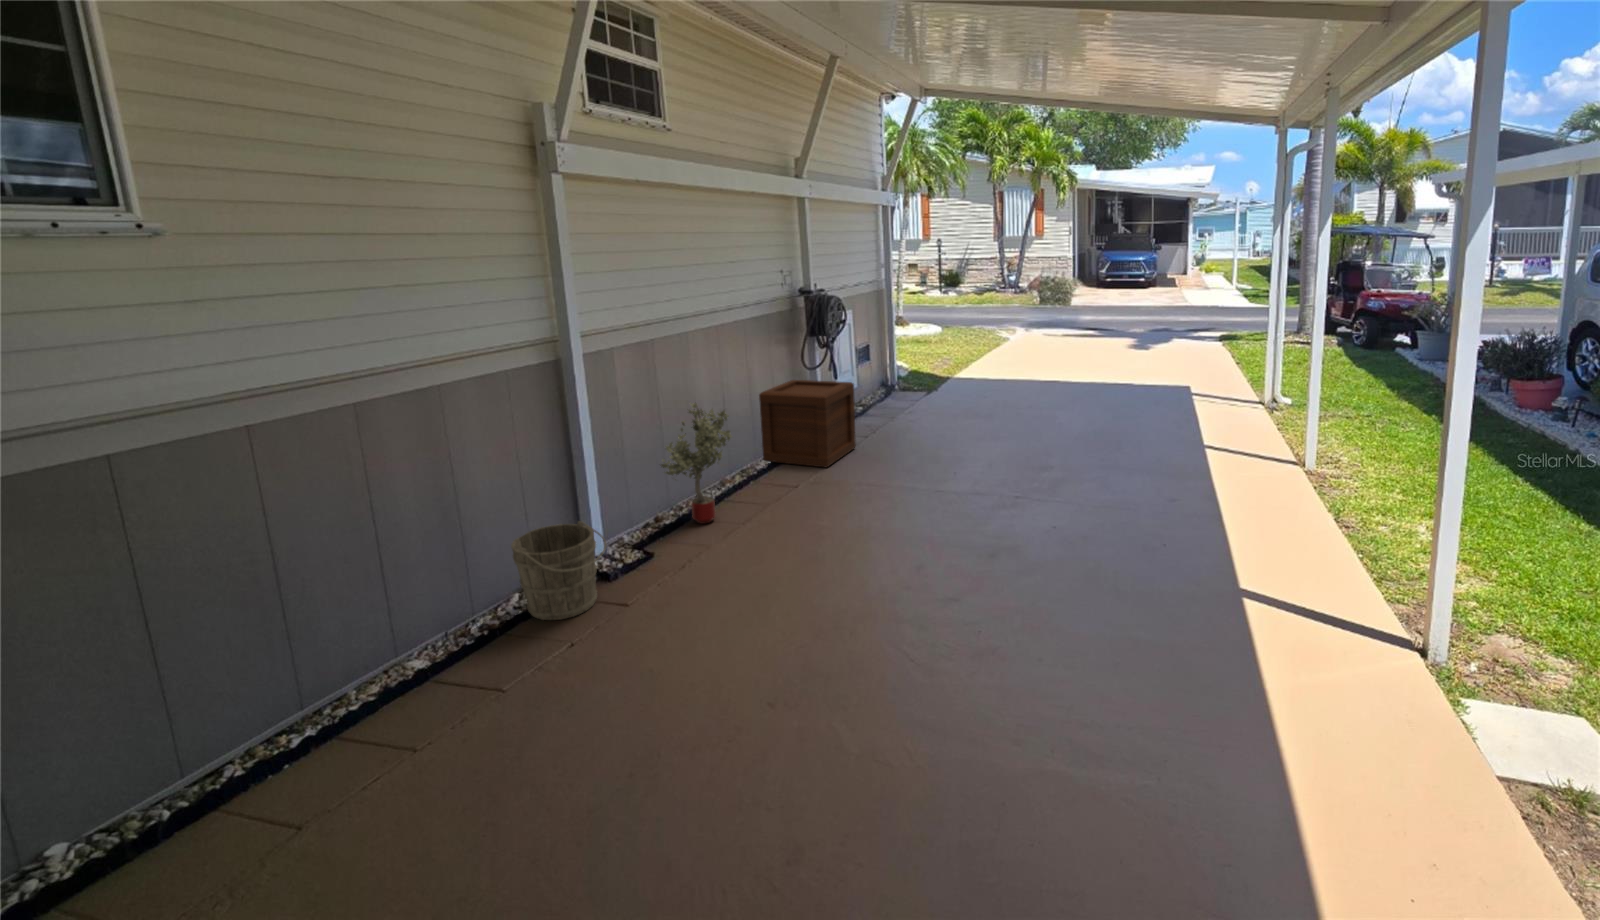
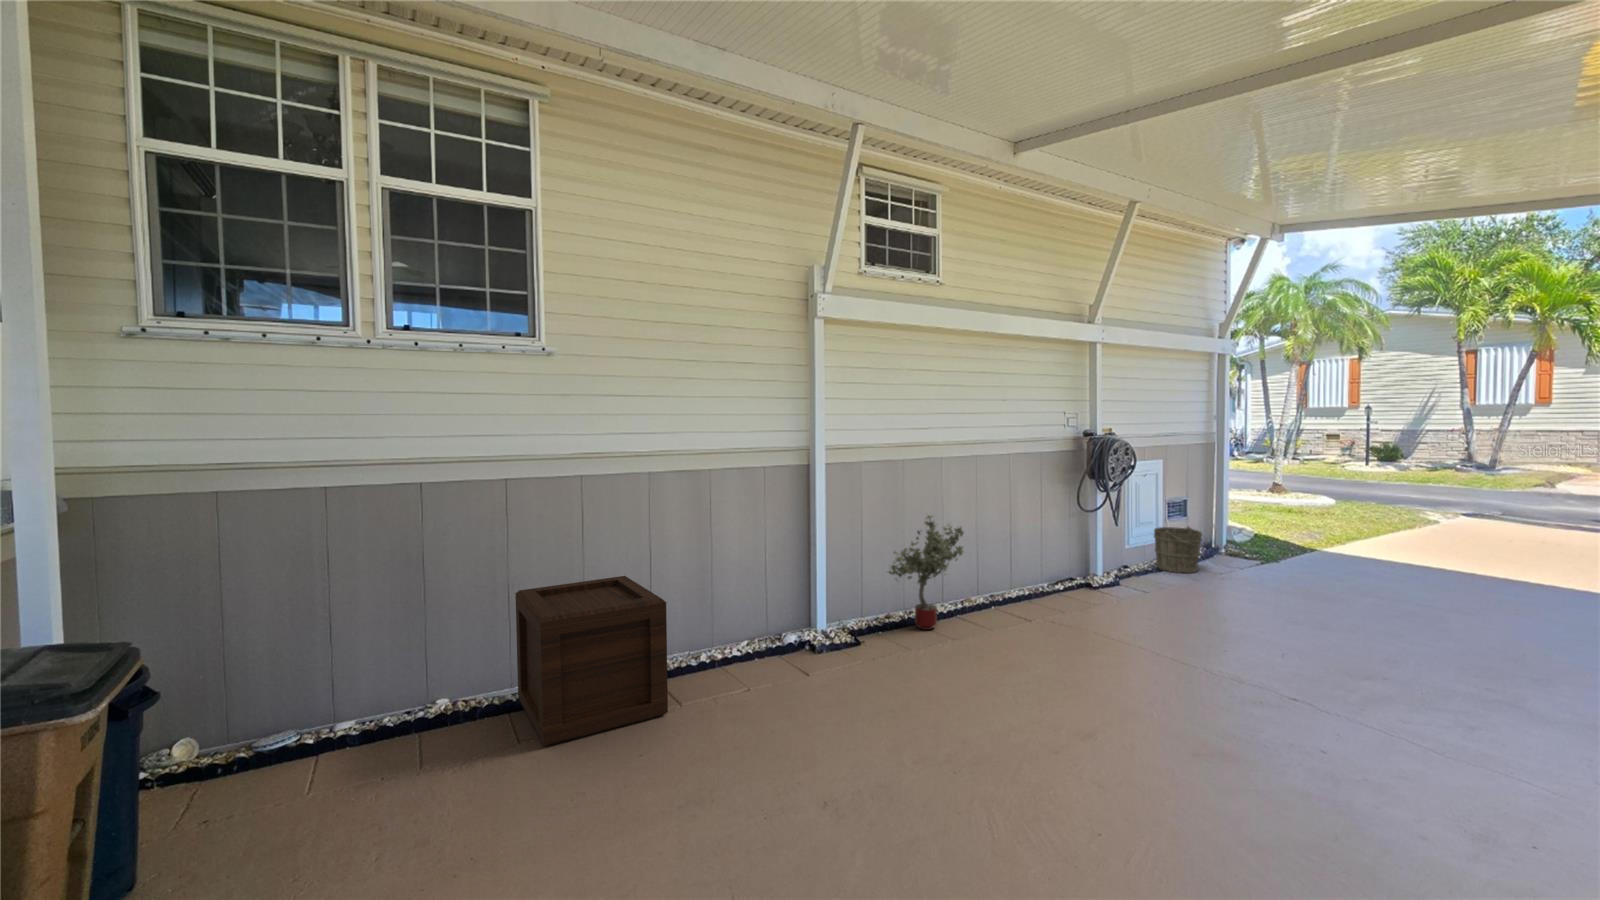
wooden crate: present [759,380,856,467] -> present [516,576,668,746]
bucket: present [511,521,606,620] -> present [1154,527,1202,573]

